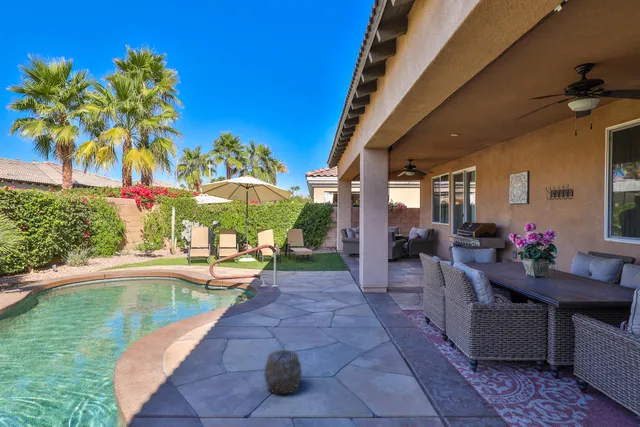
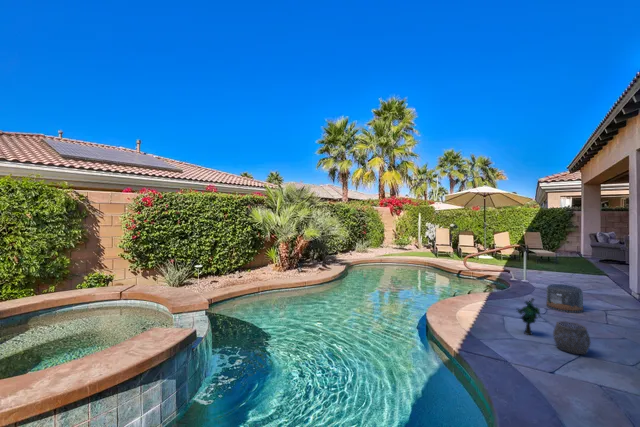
pouf: none [282,292,316,325] -> present [546,284,583,313]
decorative plant: none [229,324,258,375] -> present [518,298,540,335]

